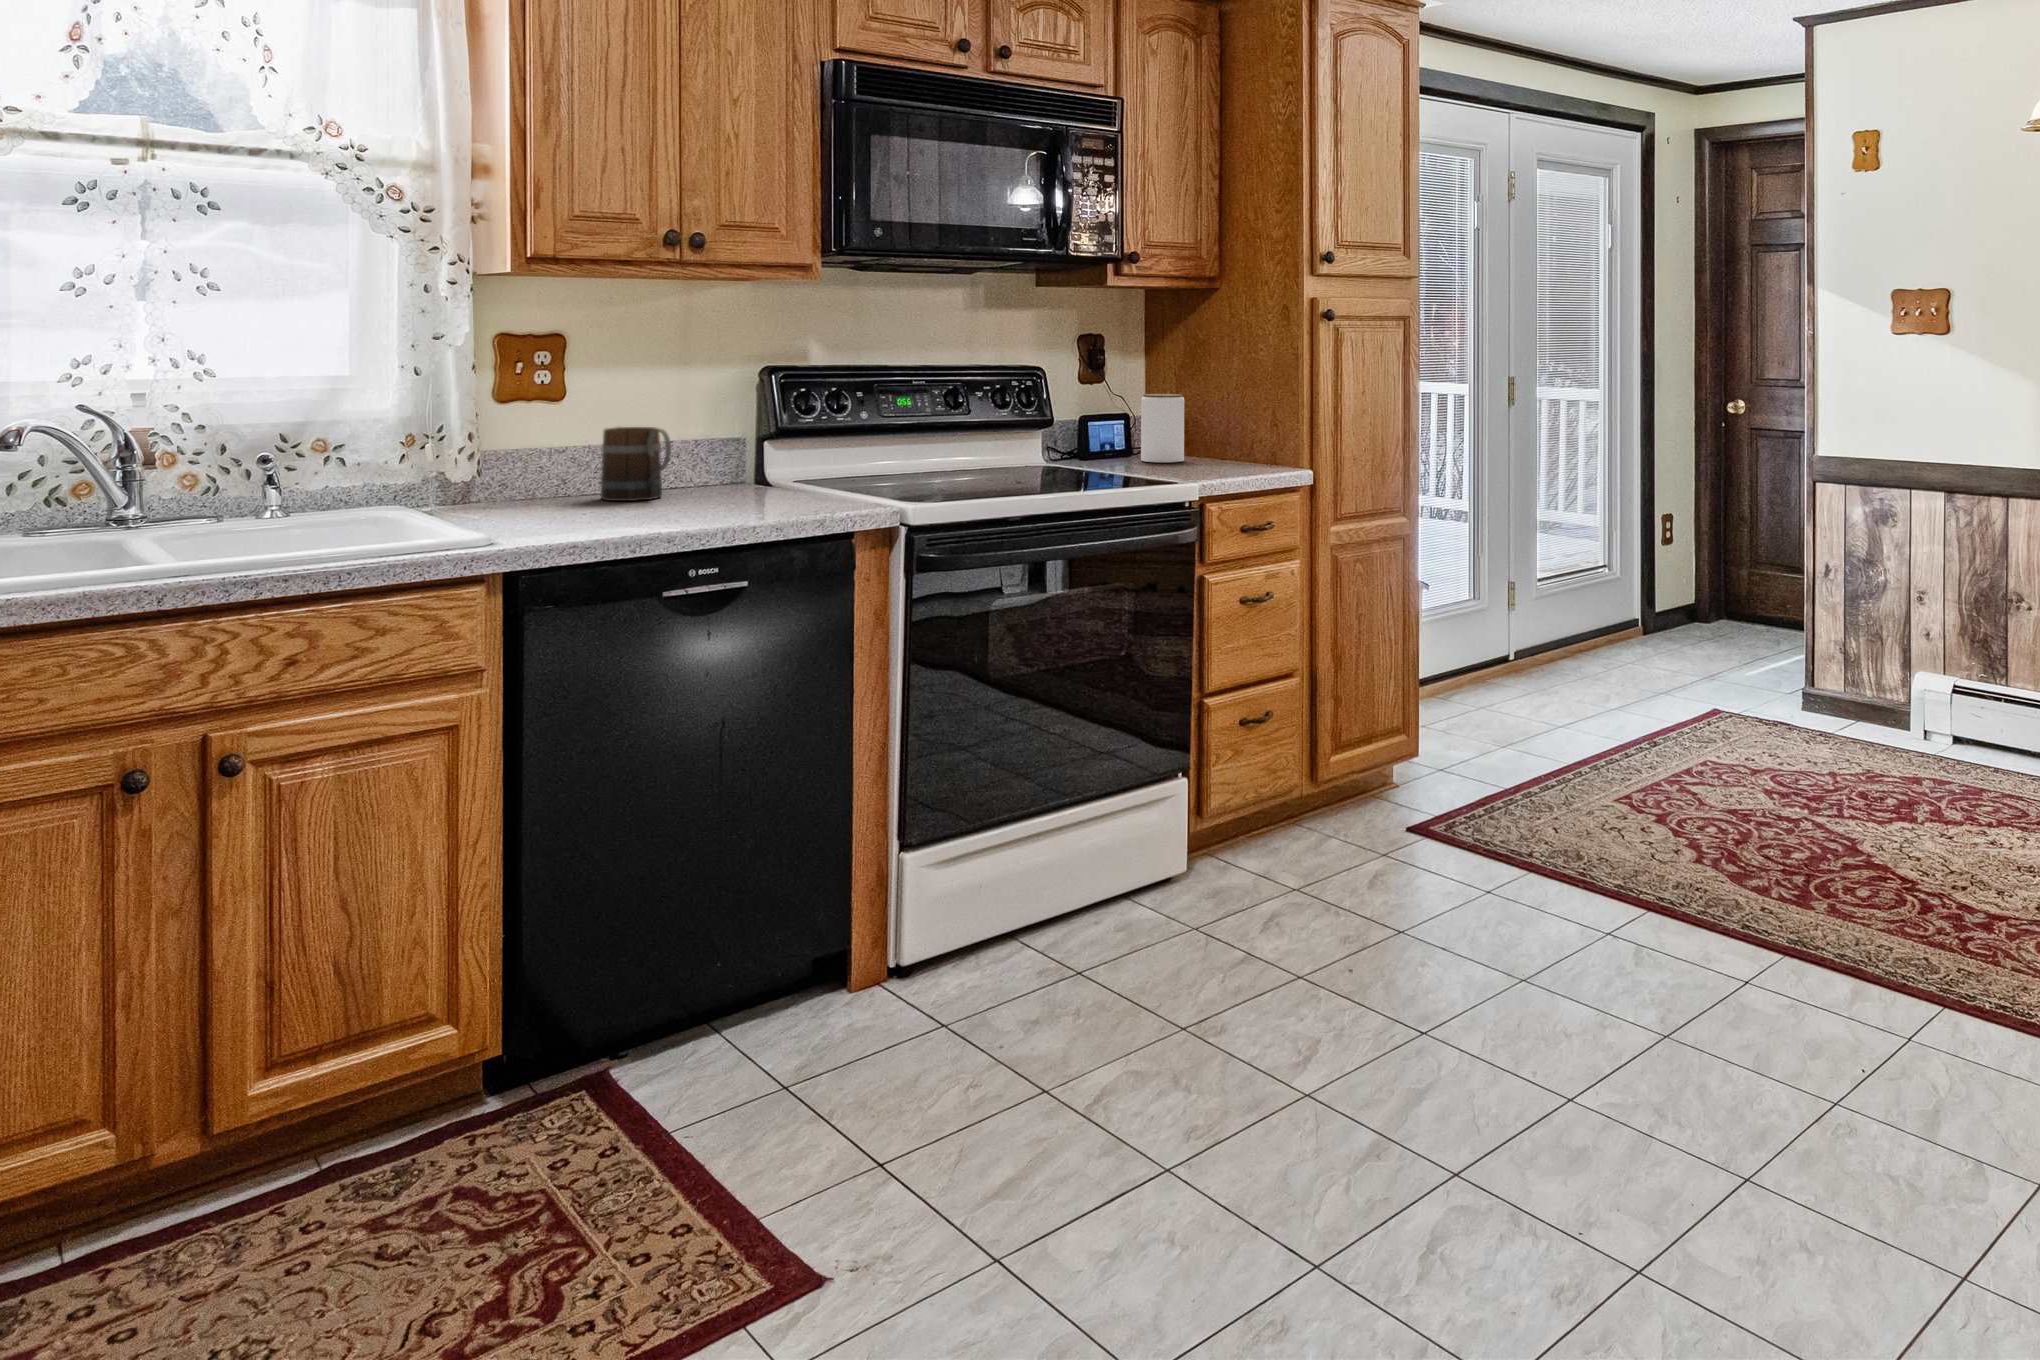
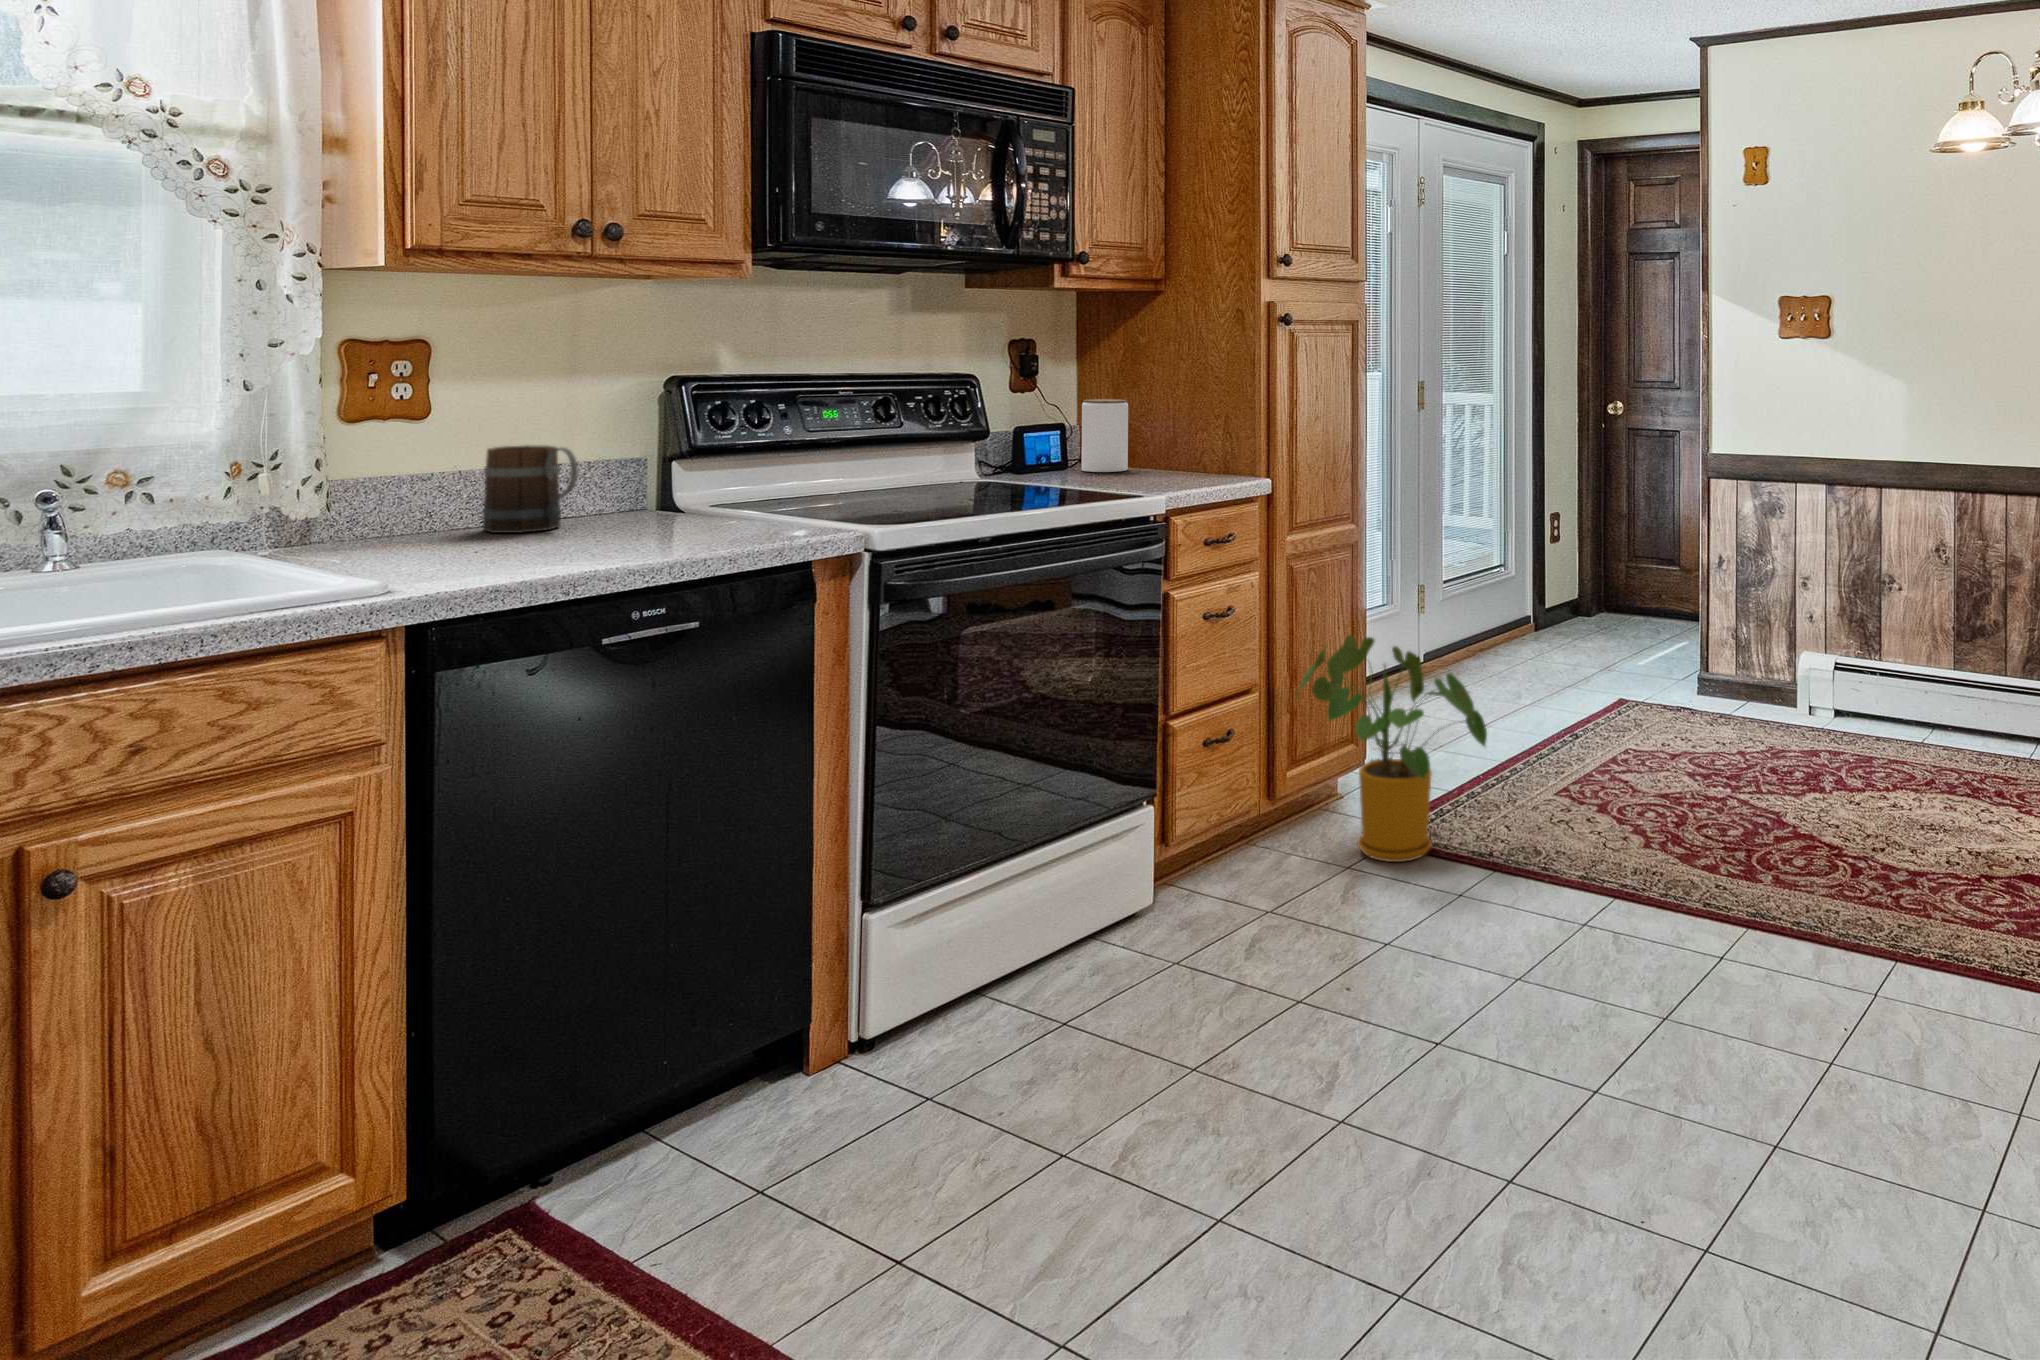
house plant: none [1337,628,1522,854] -> present [1297,635,1487,862]

